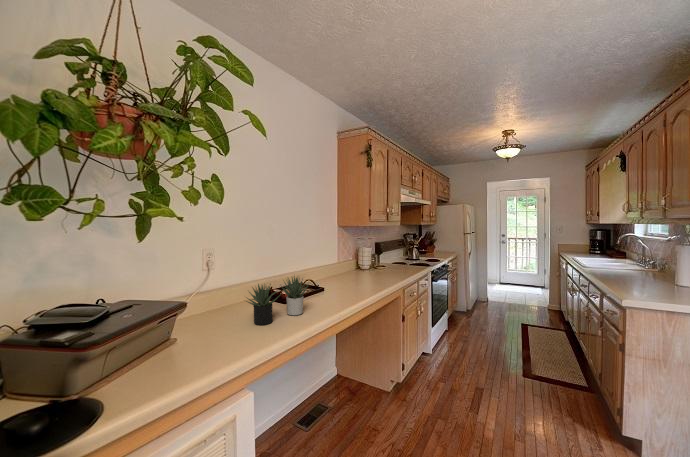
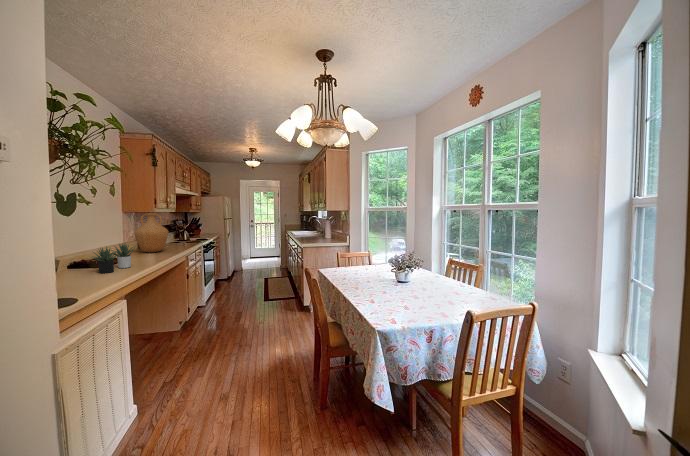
vase: none [343,228,380,280] -> present [135,213,168,253]

